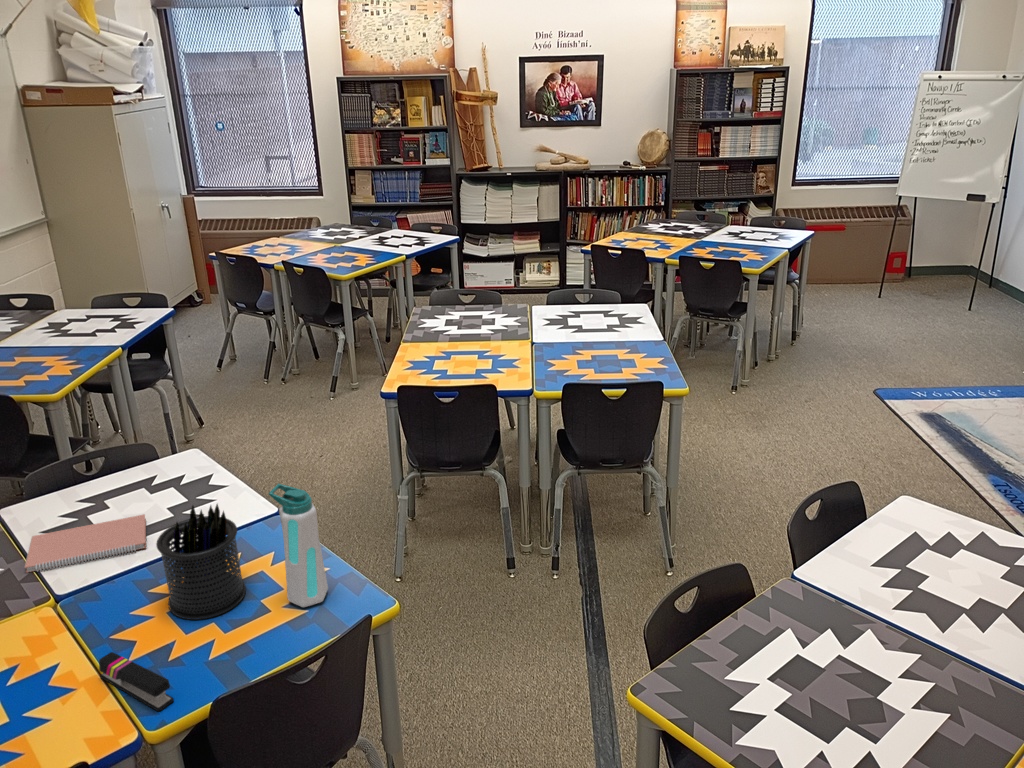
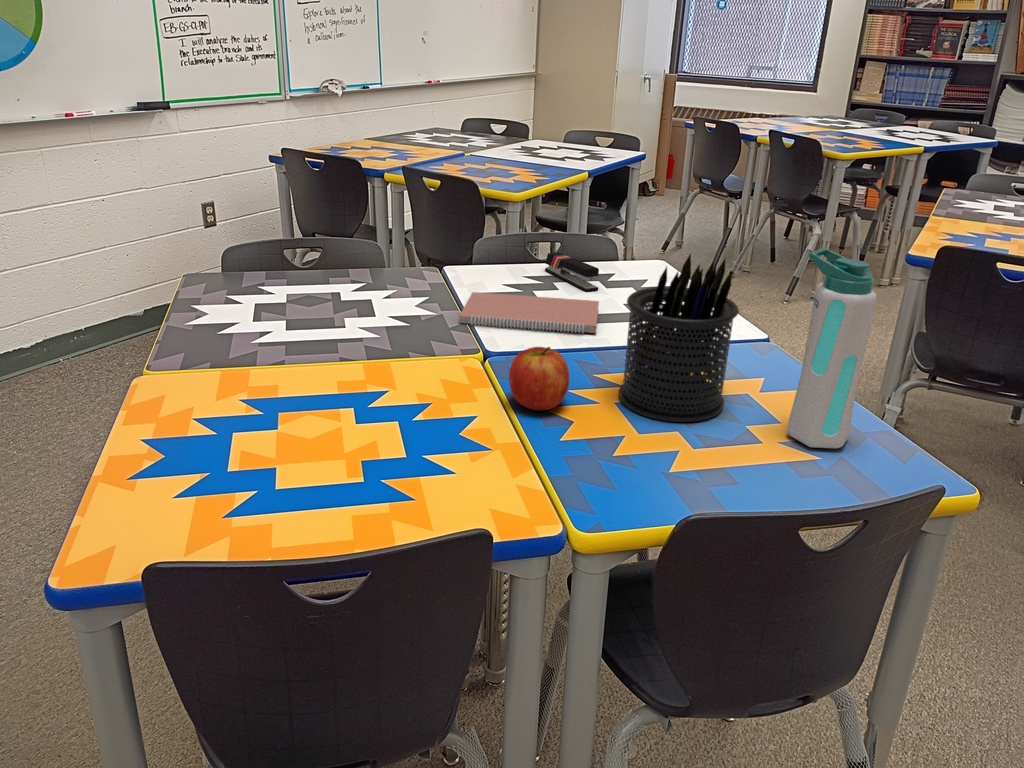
apple: none [77,595,127,645] -> present [509,347,570,410]
stapler: present [99,652,174,711] -> present [545,252,599,291]

